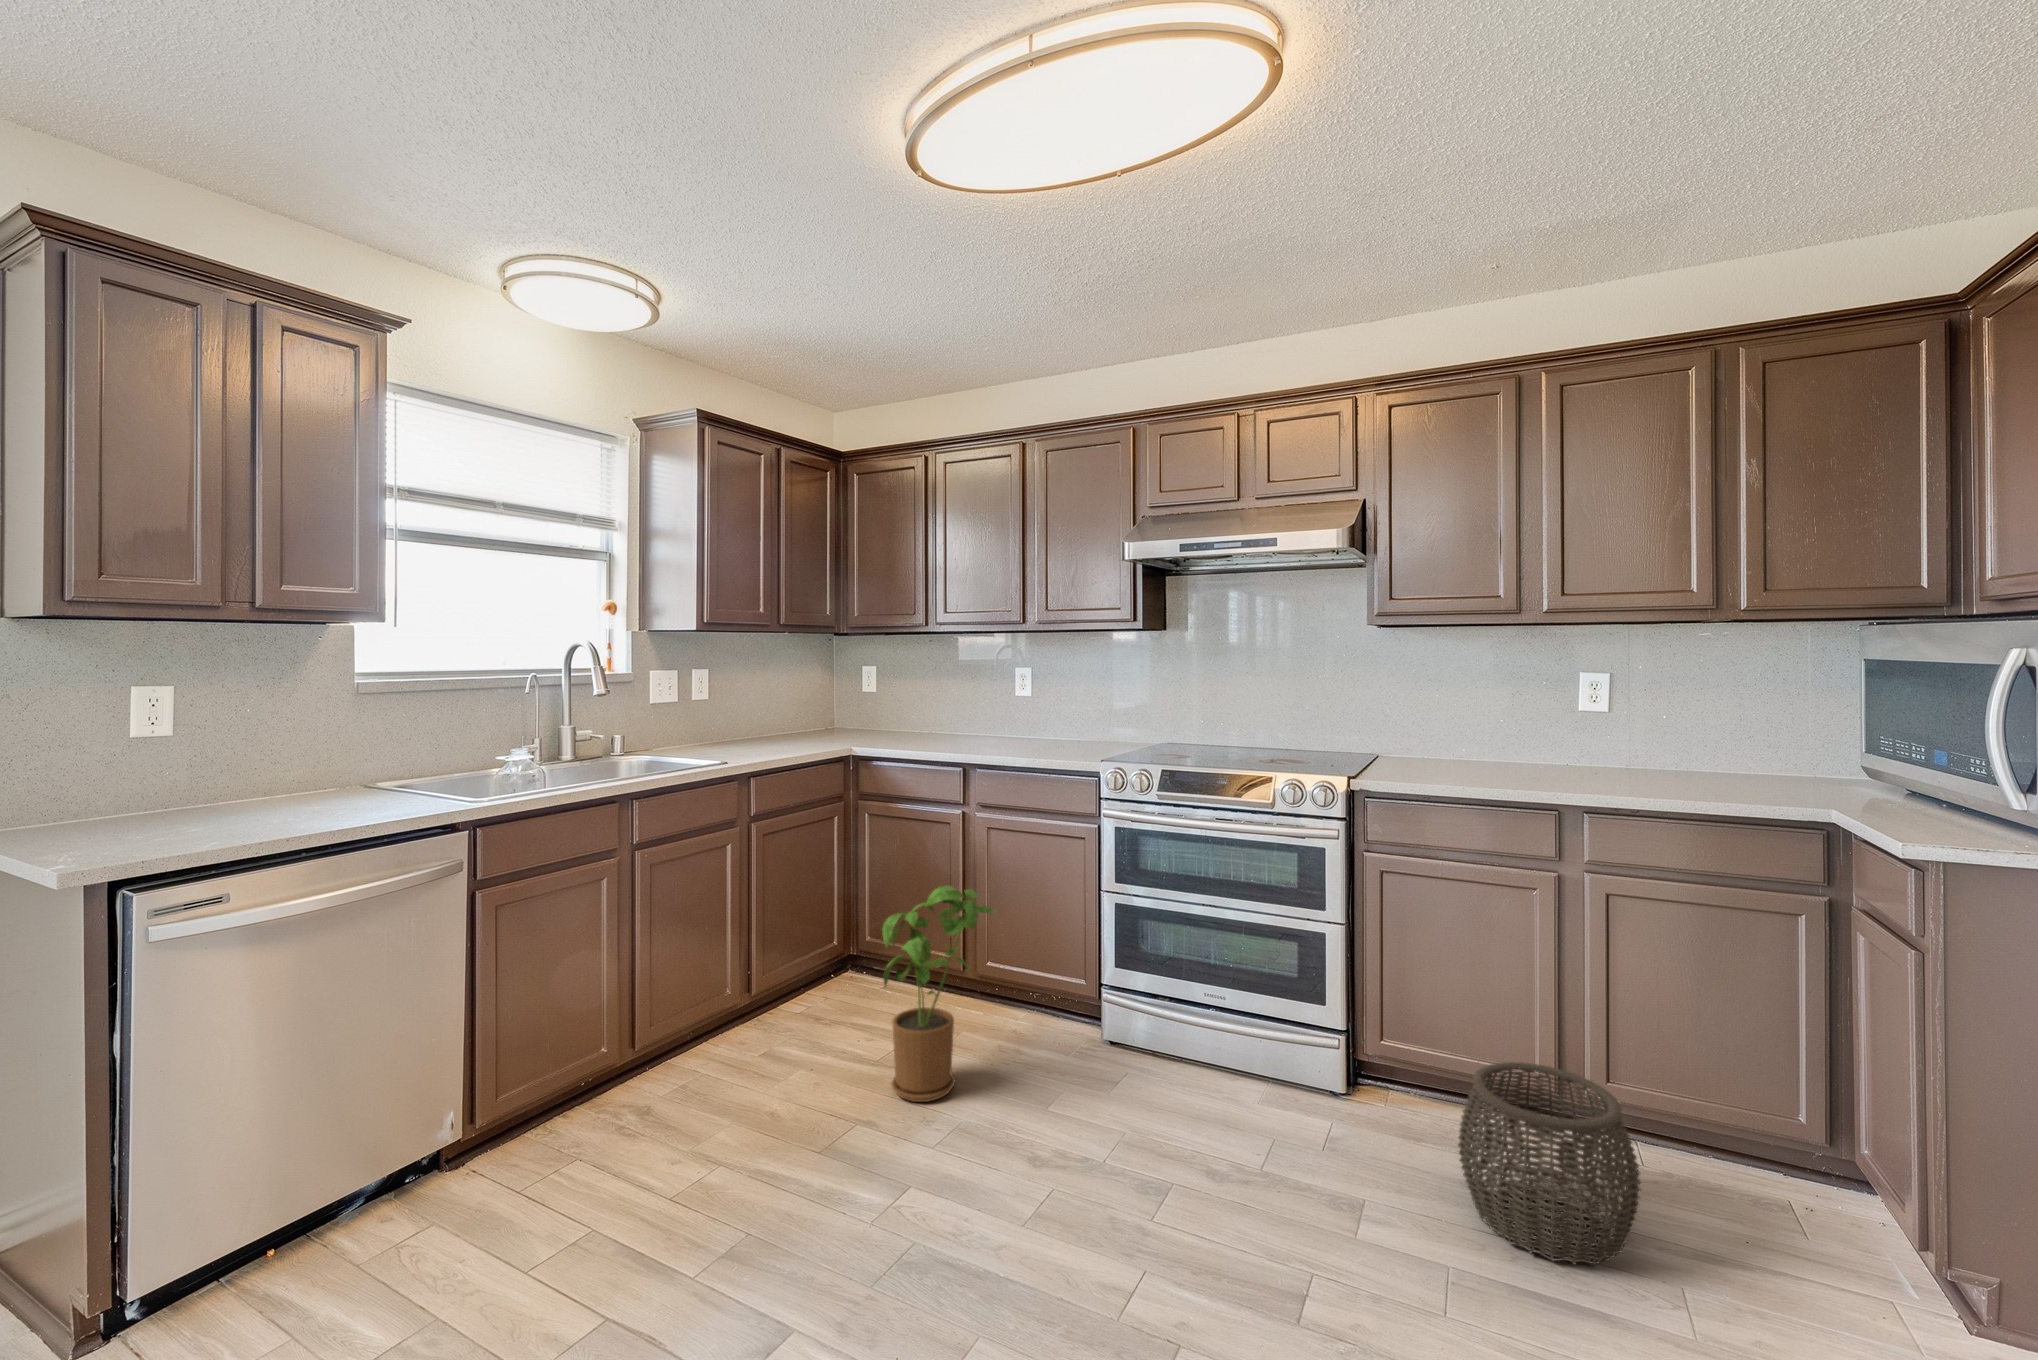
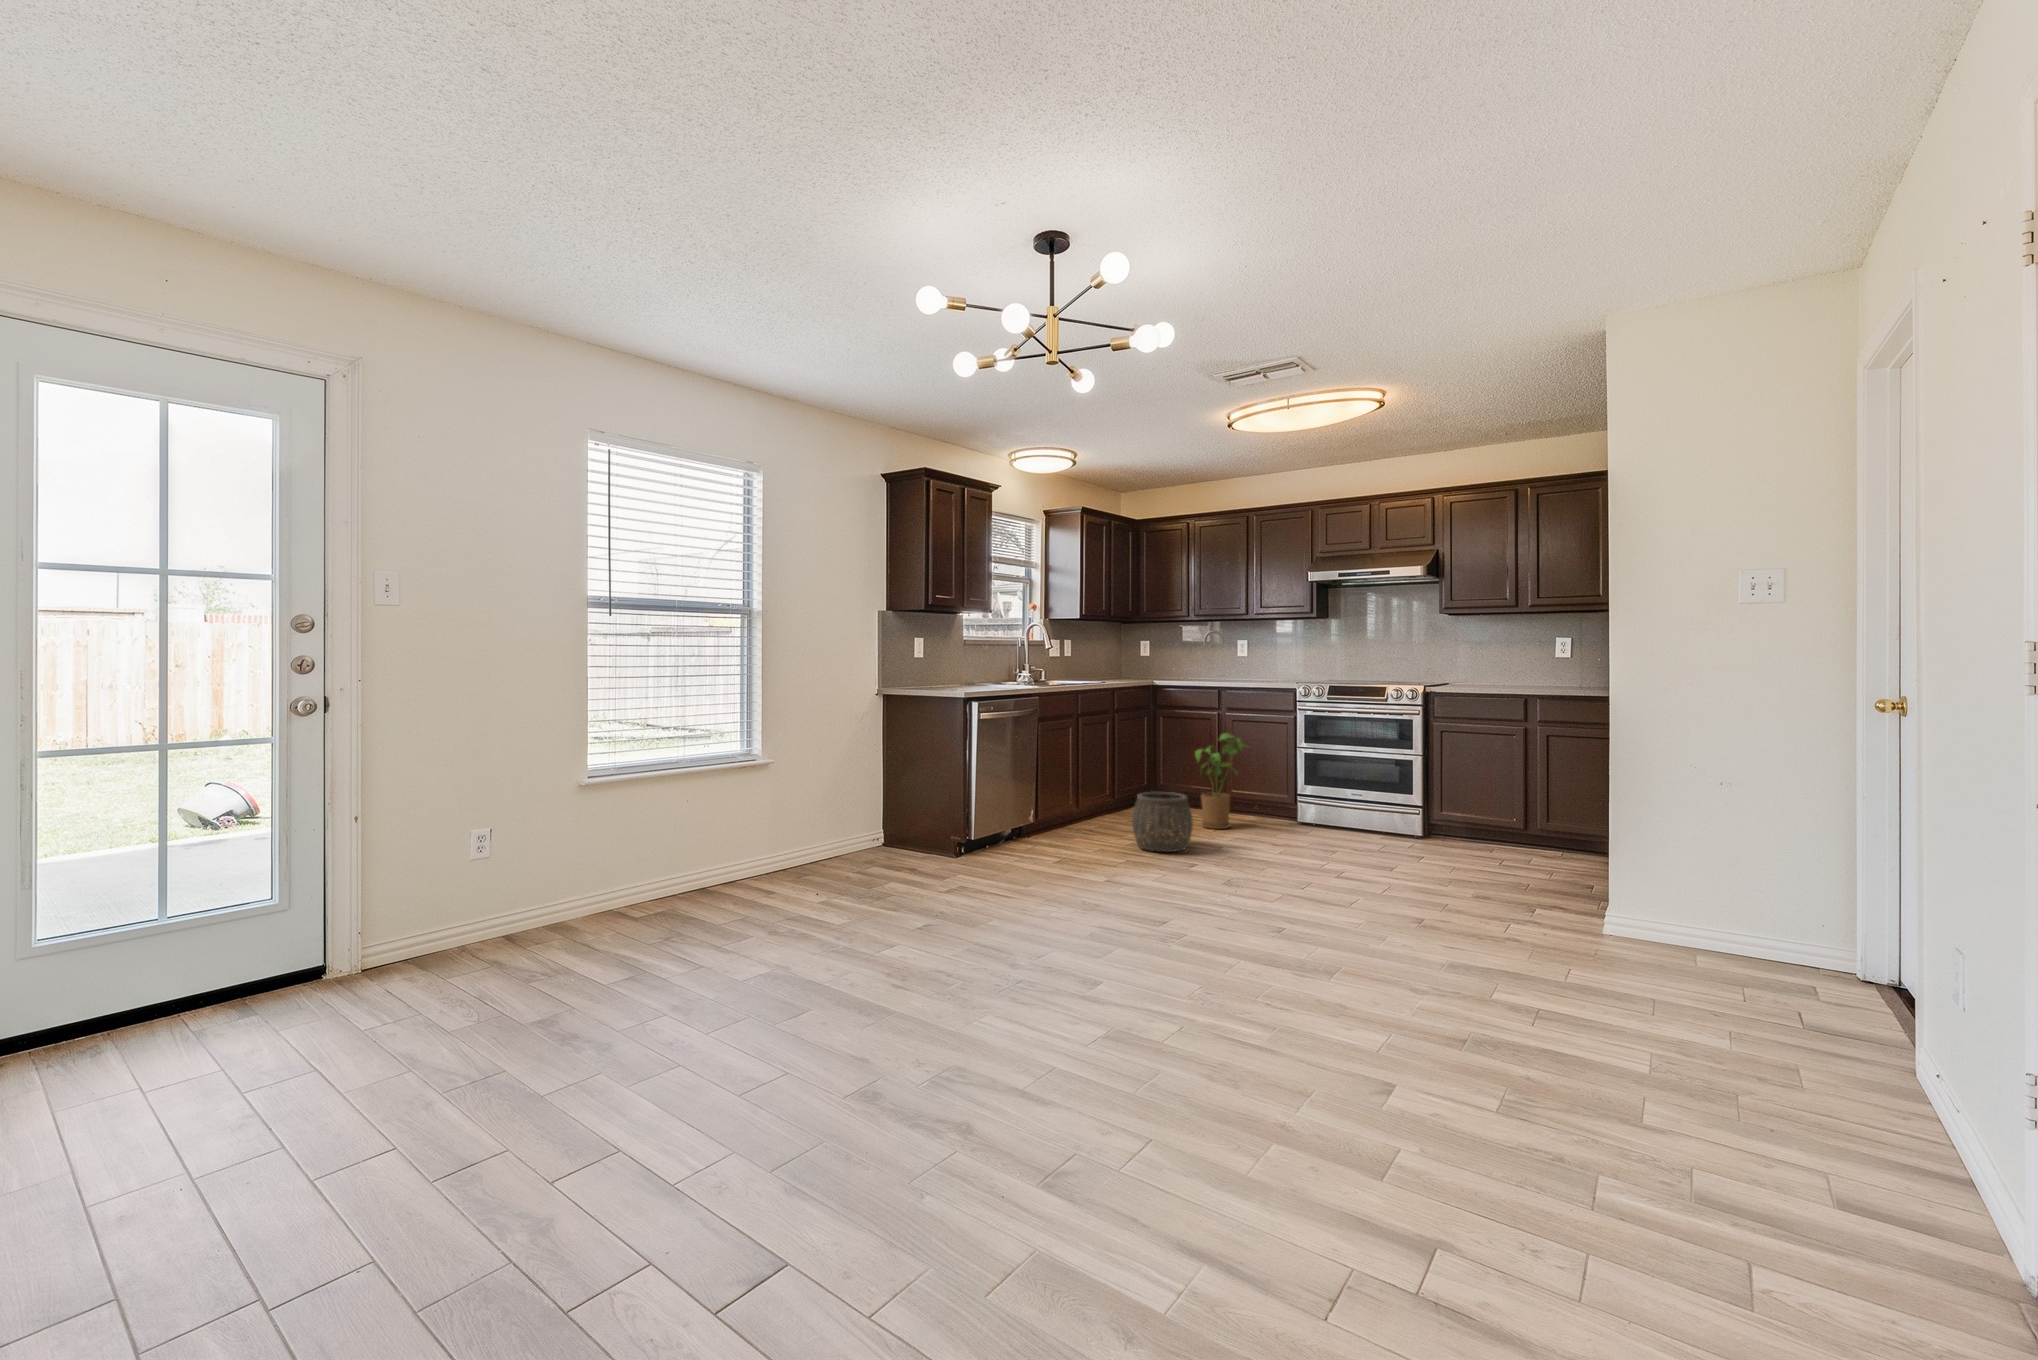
woven basket: present [1458,1062,1641,1265] -> present [1132,792,1193,852]

